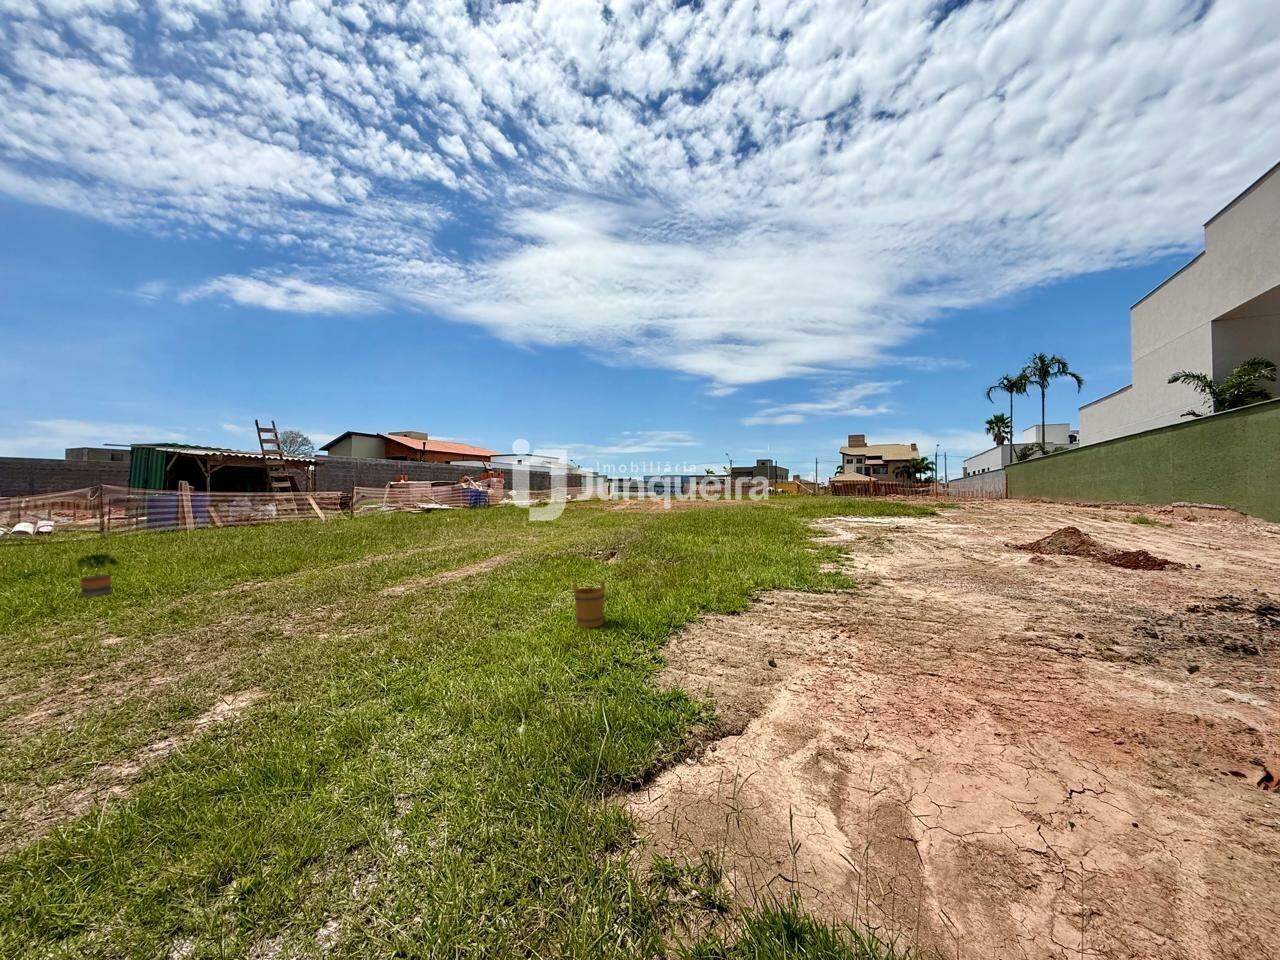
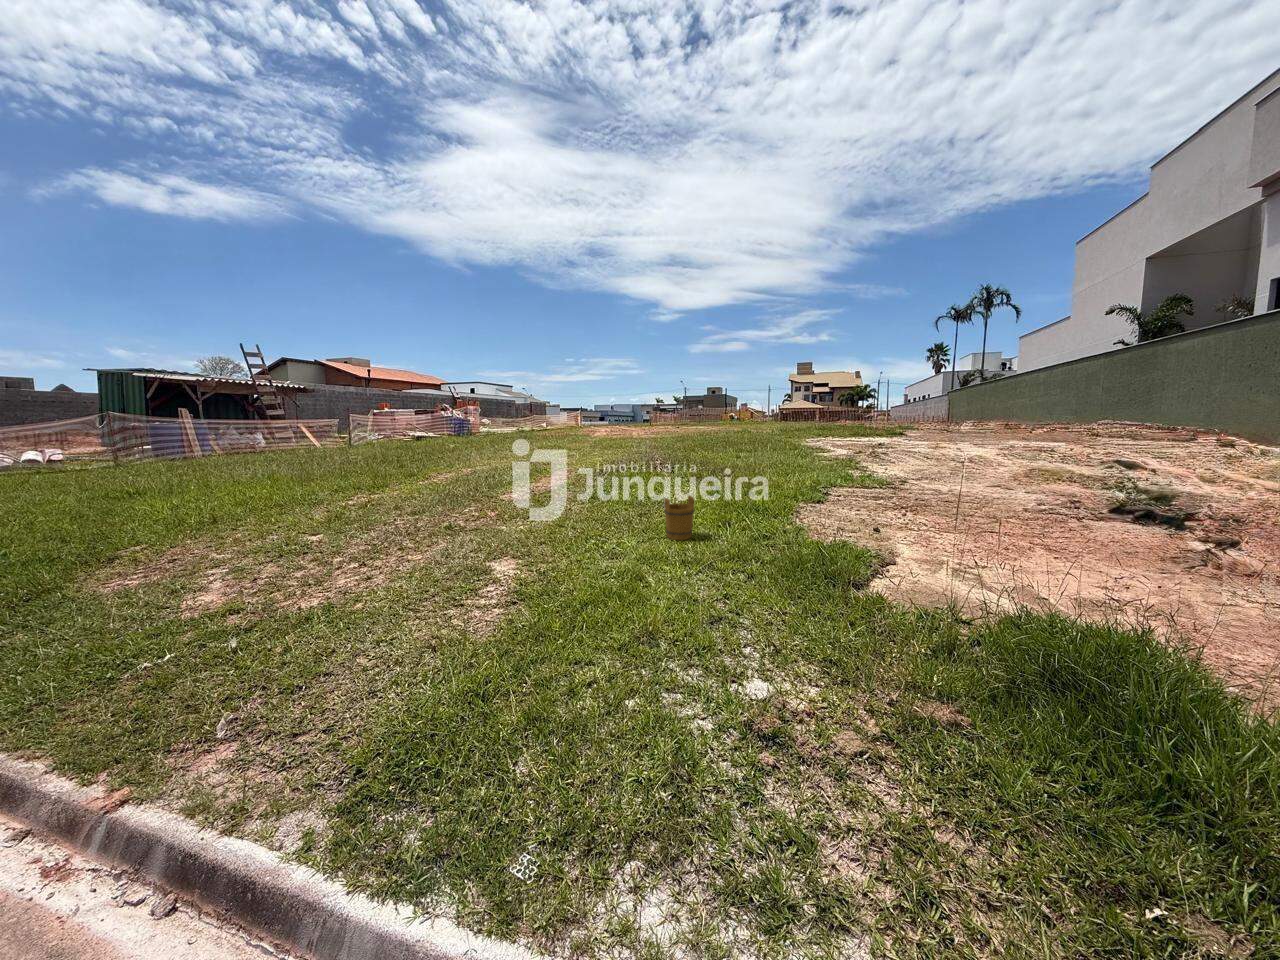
potted tree: present [77,554,119,597] -> none [130,480,176,524]

